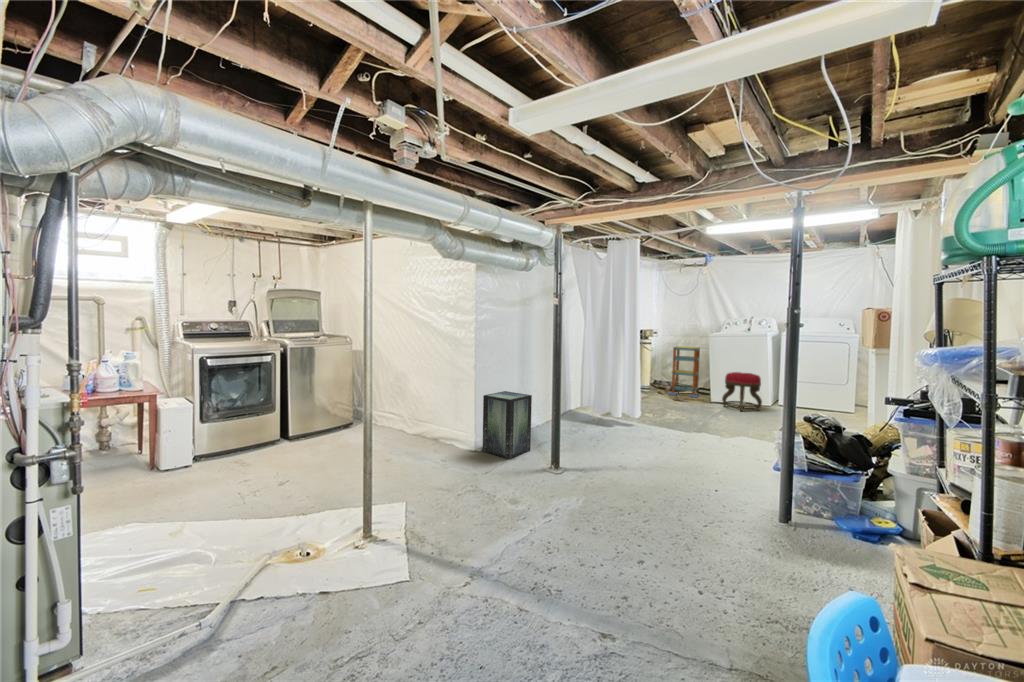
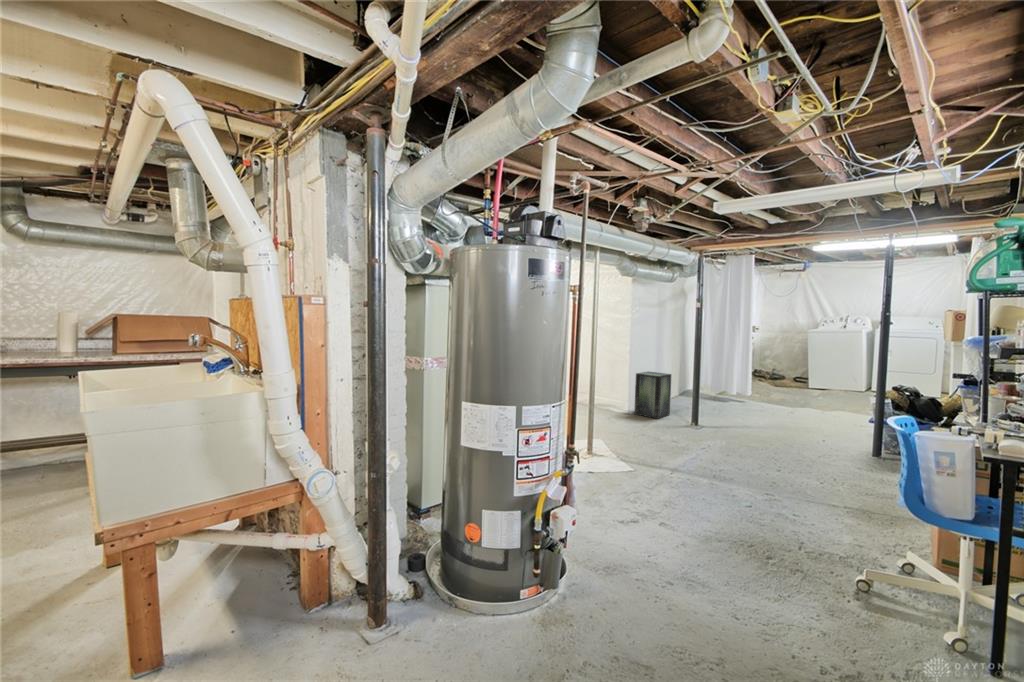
shelving unit: present [669,346,700,397] -> none [766,341,797,386]
stool: present [722,372,762,411] -> none [819,363,857,397]

